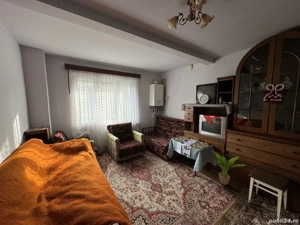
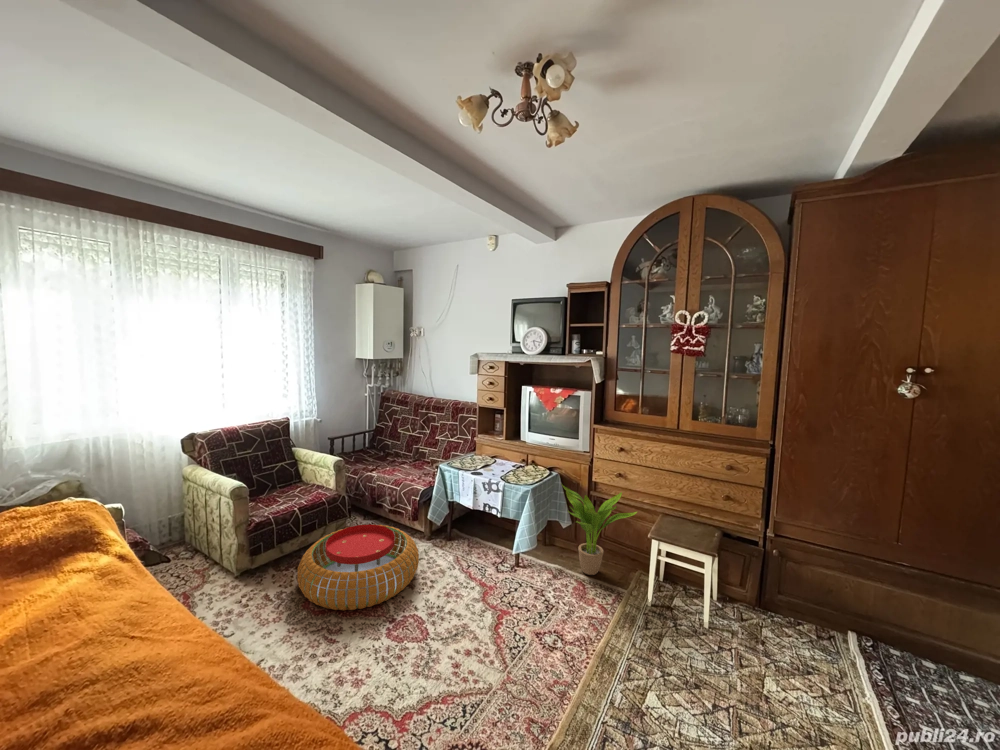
pouf: none [130,154,163,178] -> present [297,524,419,611]

